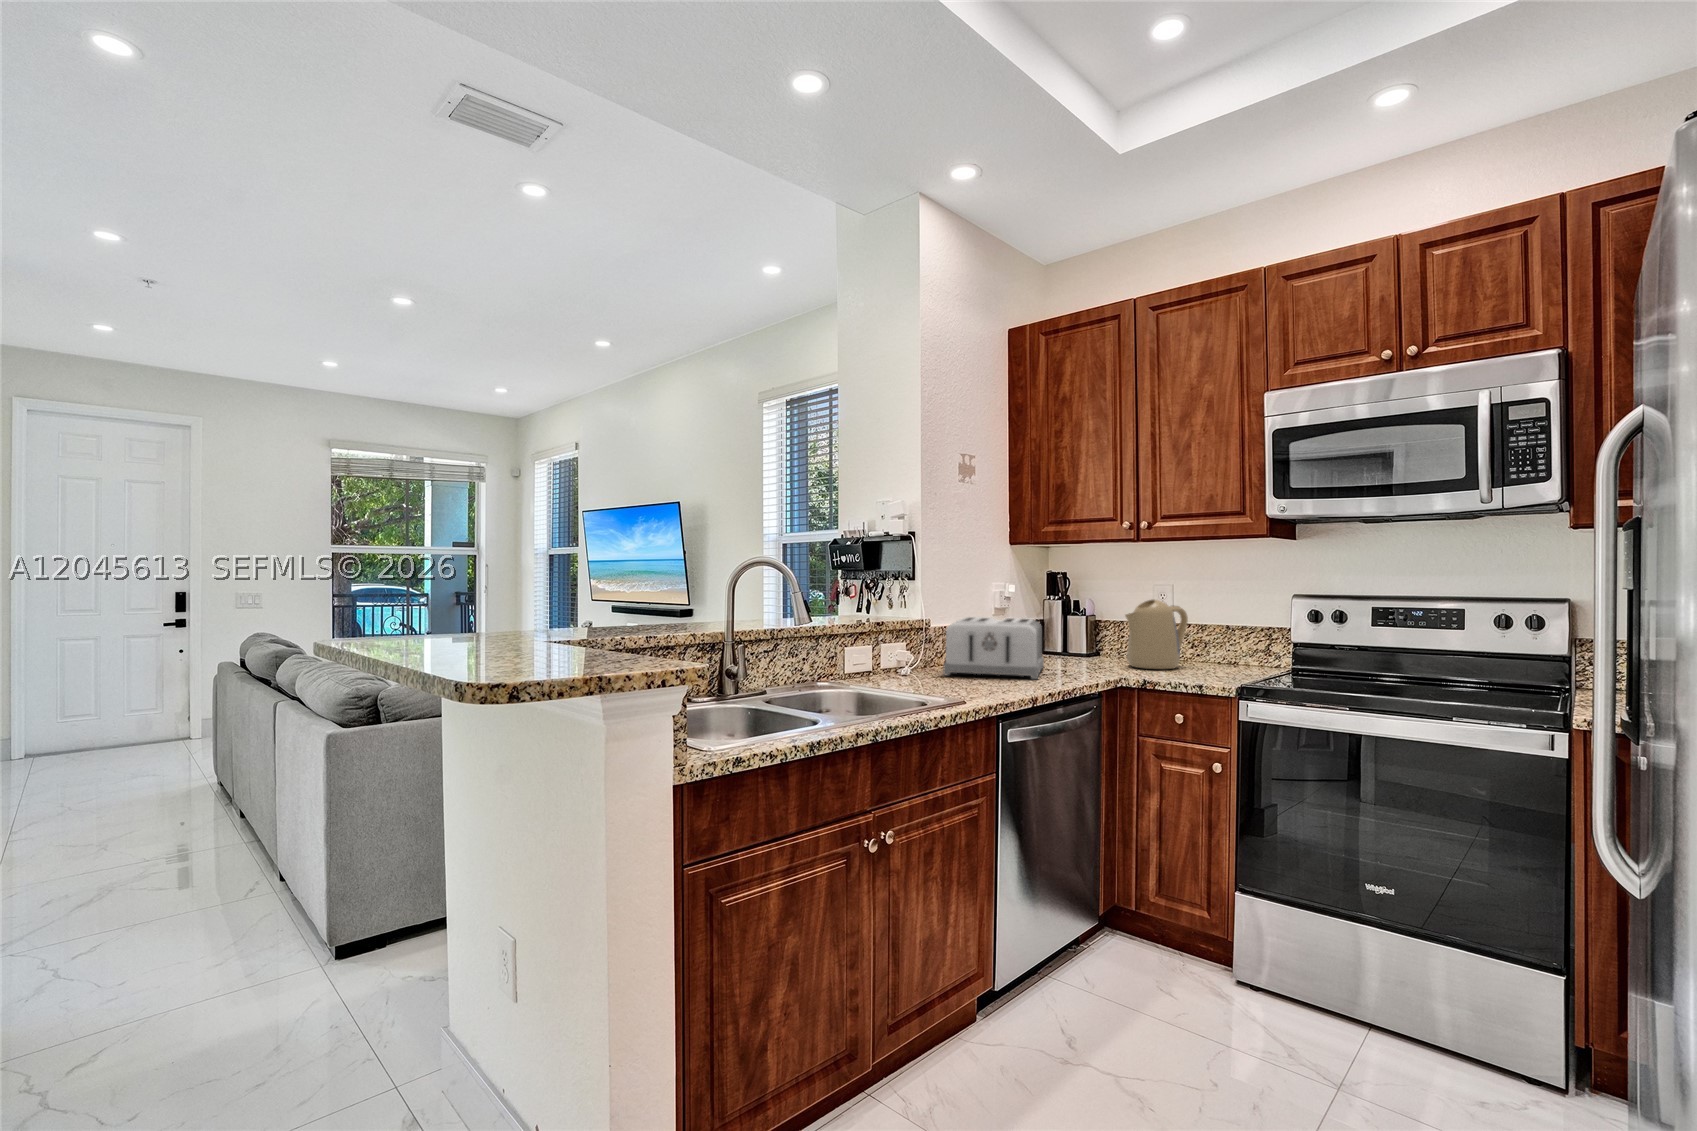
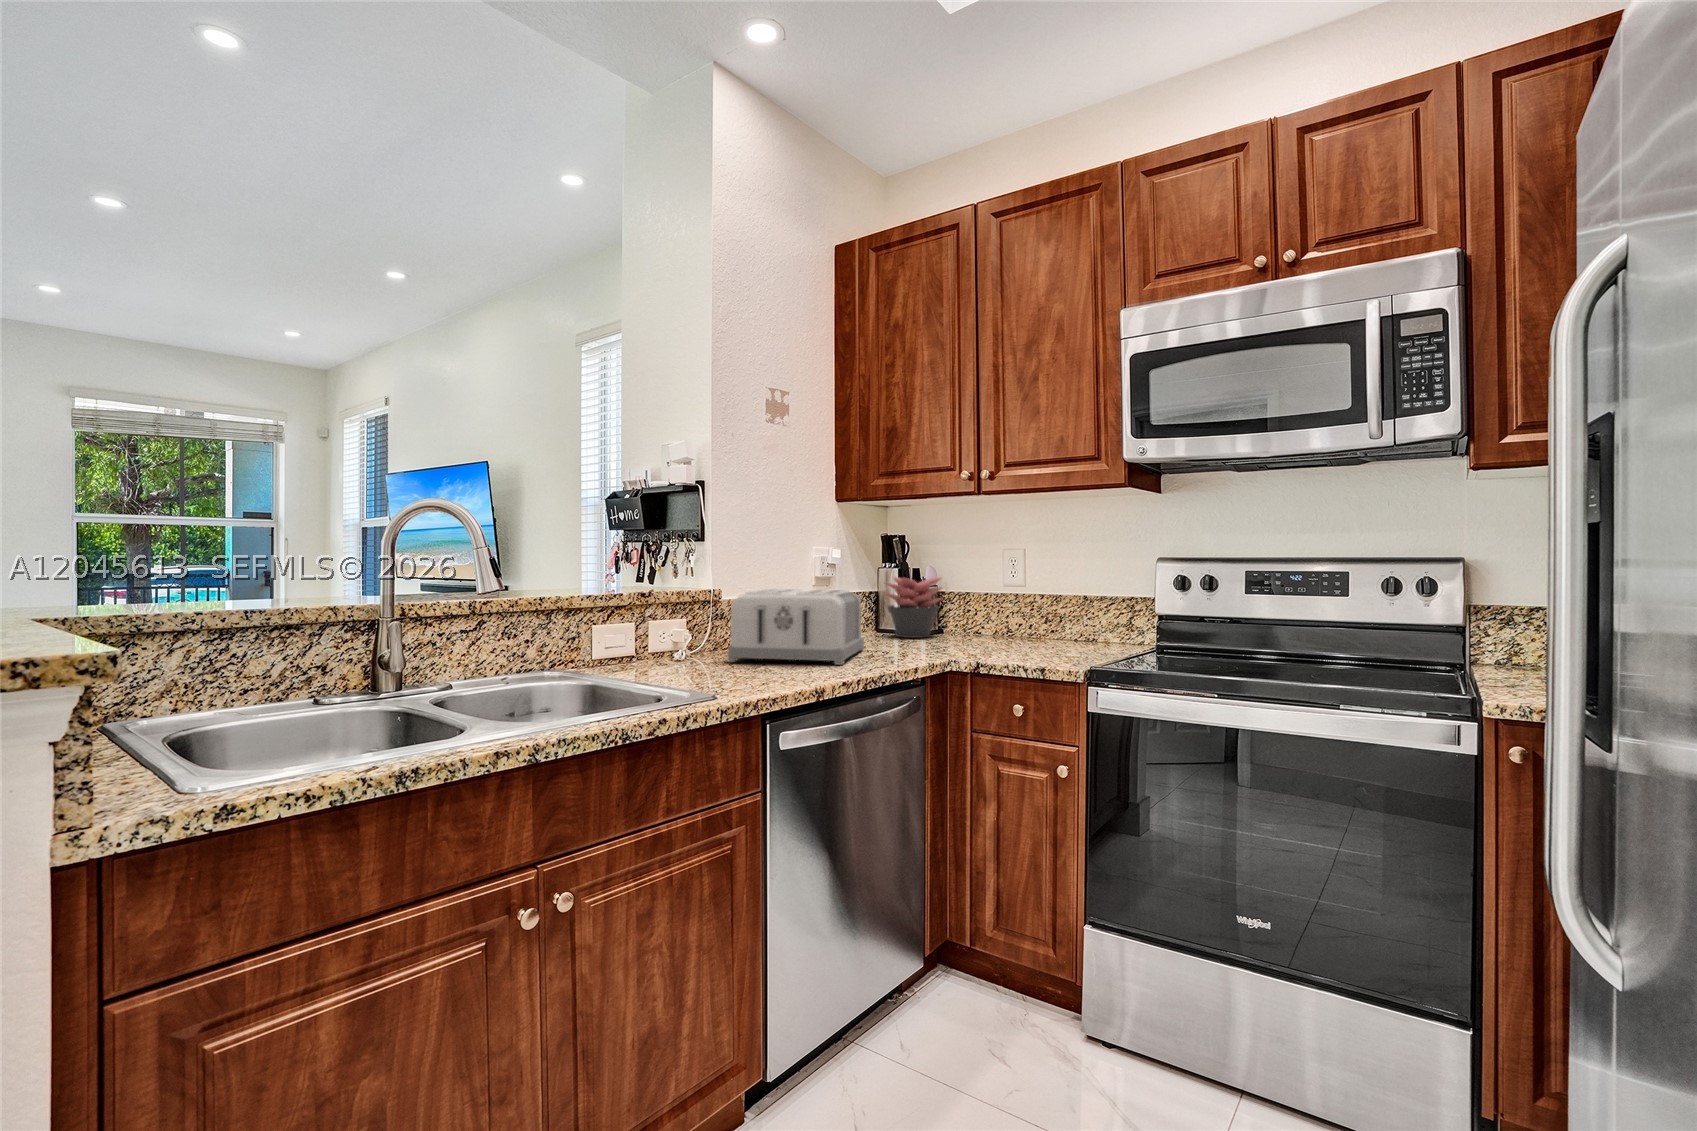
kettle: present [1125,600,1188,669] -> none [960,566,1037,650]
succulent plant: none [1050,606,1101,657] -> present [884,577,942,638]

